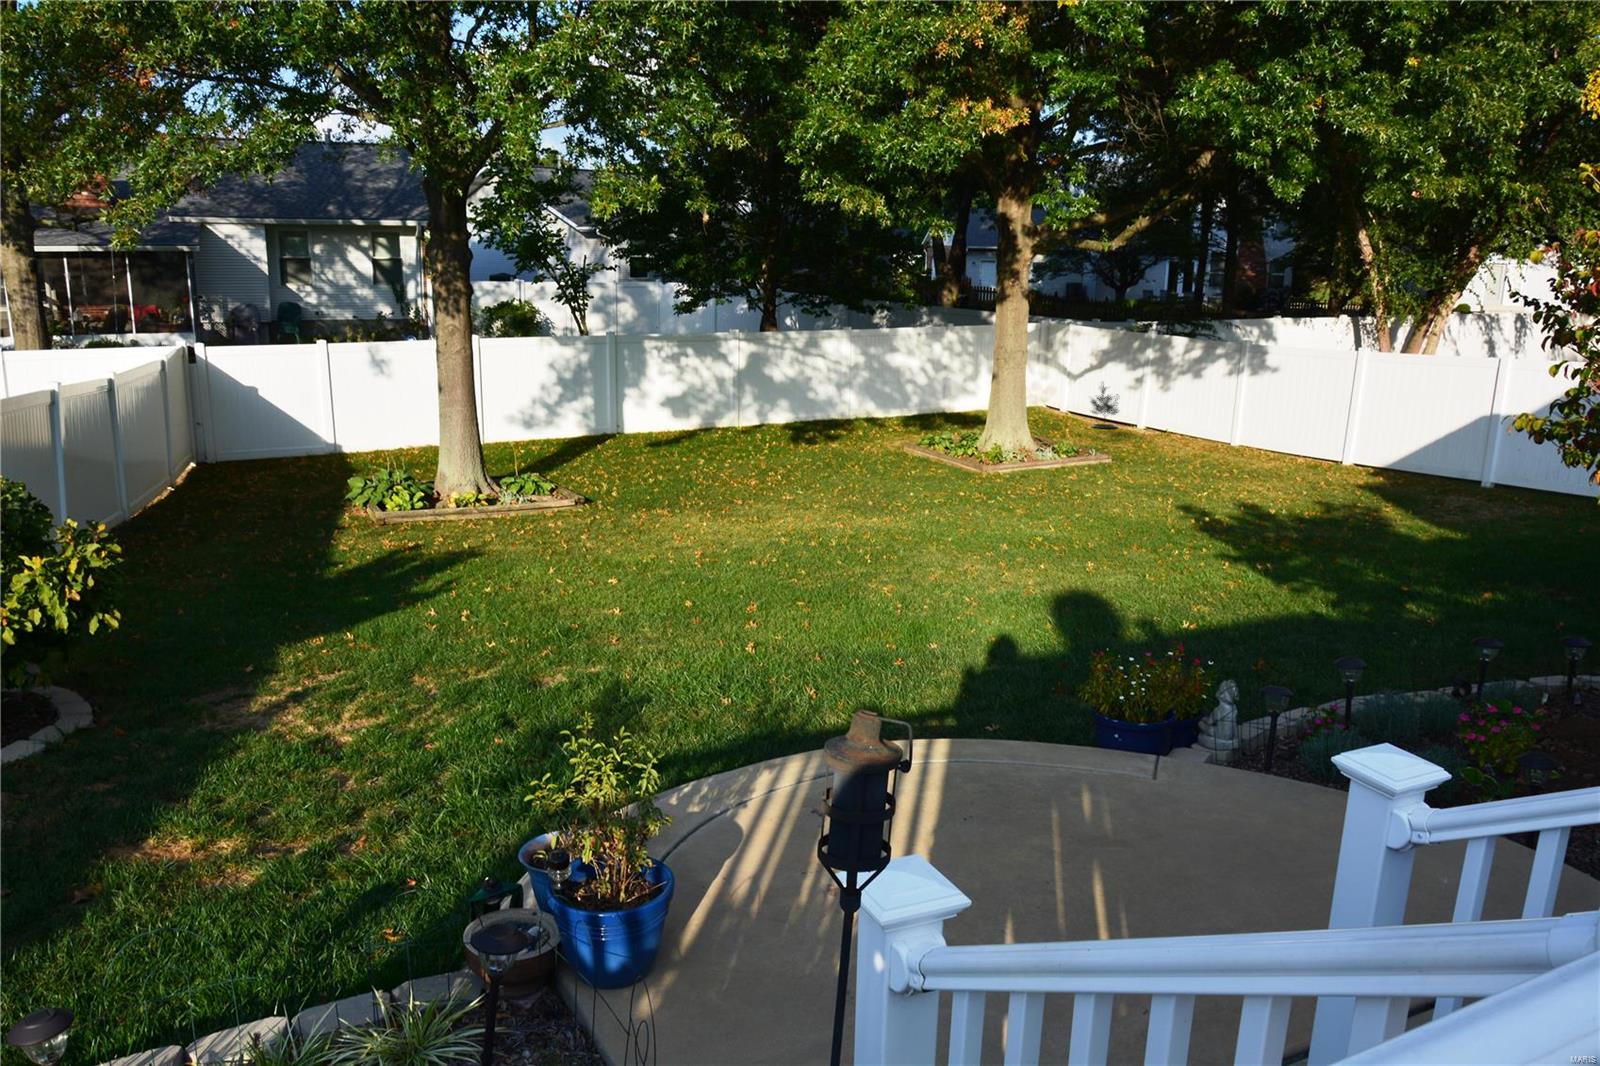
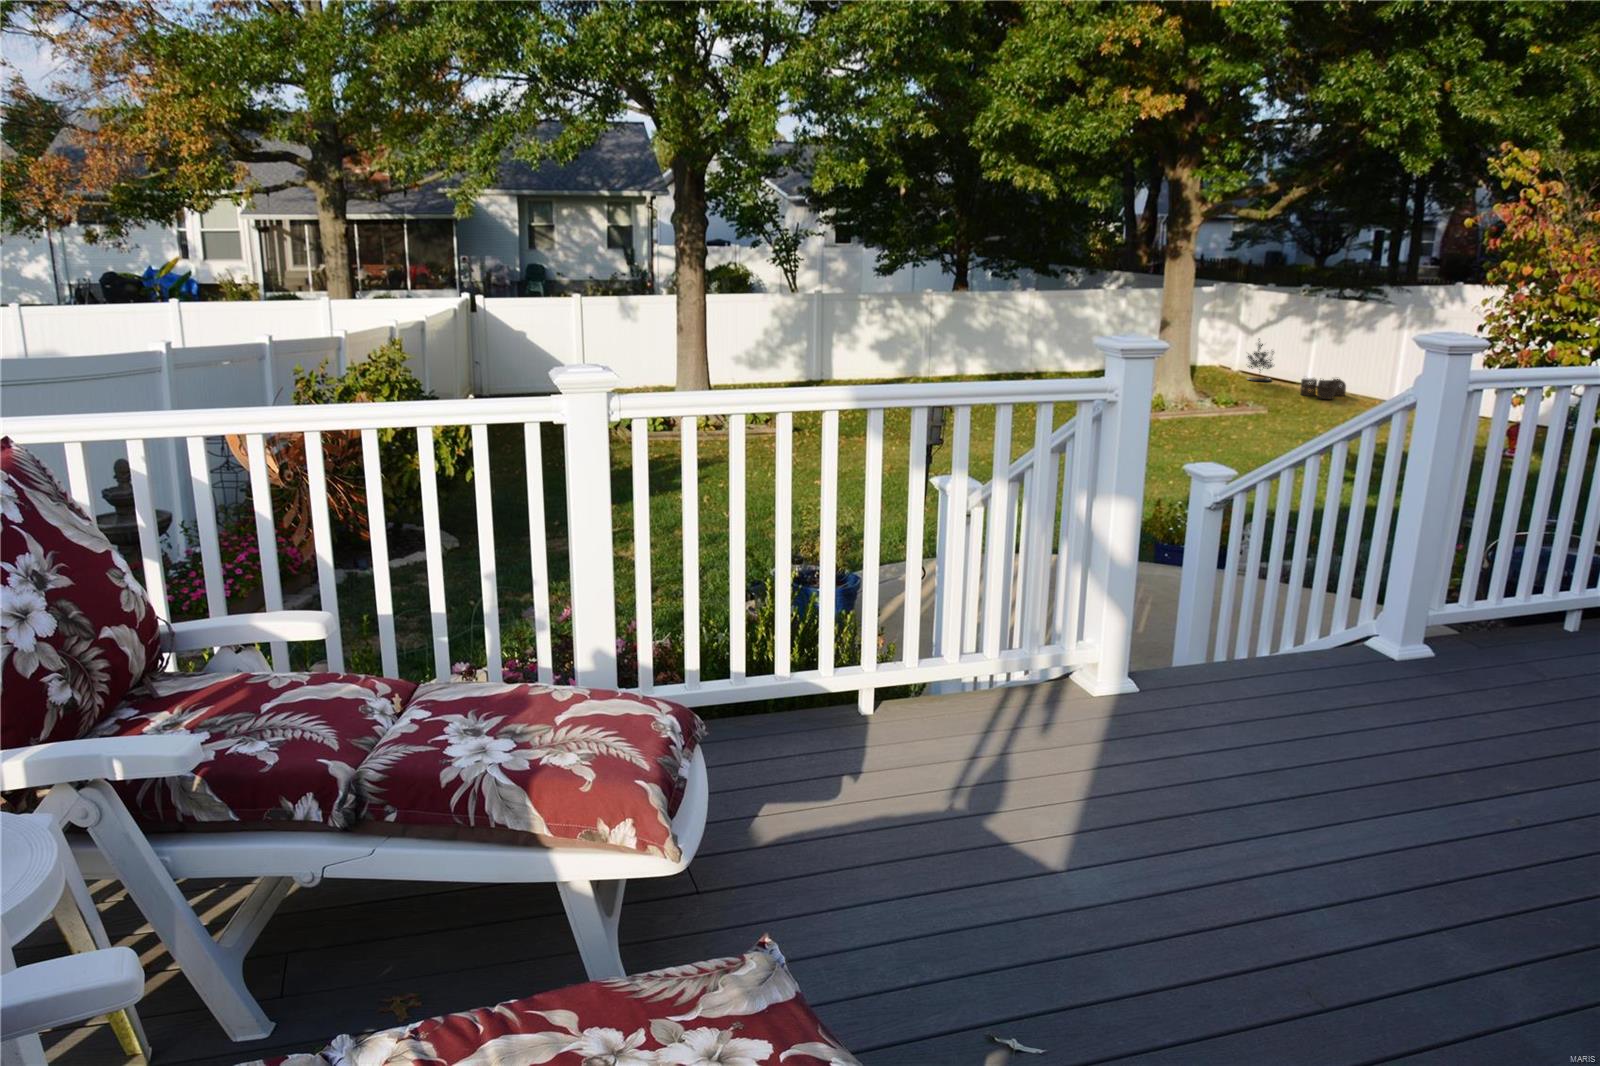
woven basket: none [1153,423,1200,448] -> present [1300,378,1346,399]

